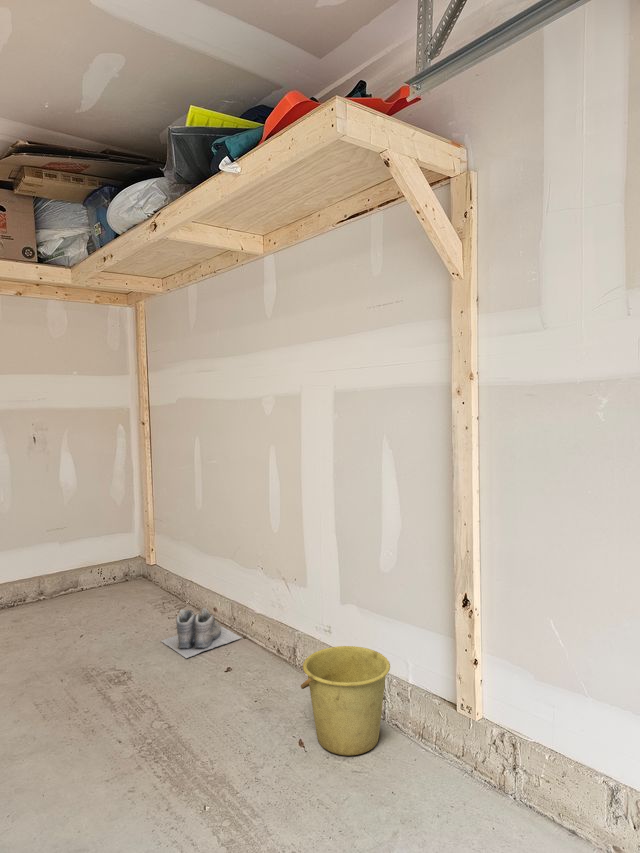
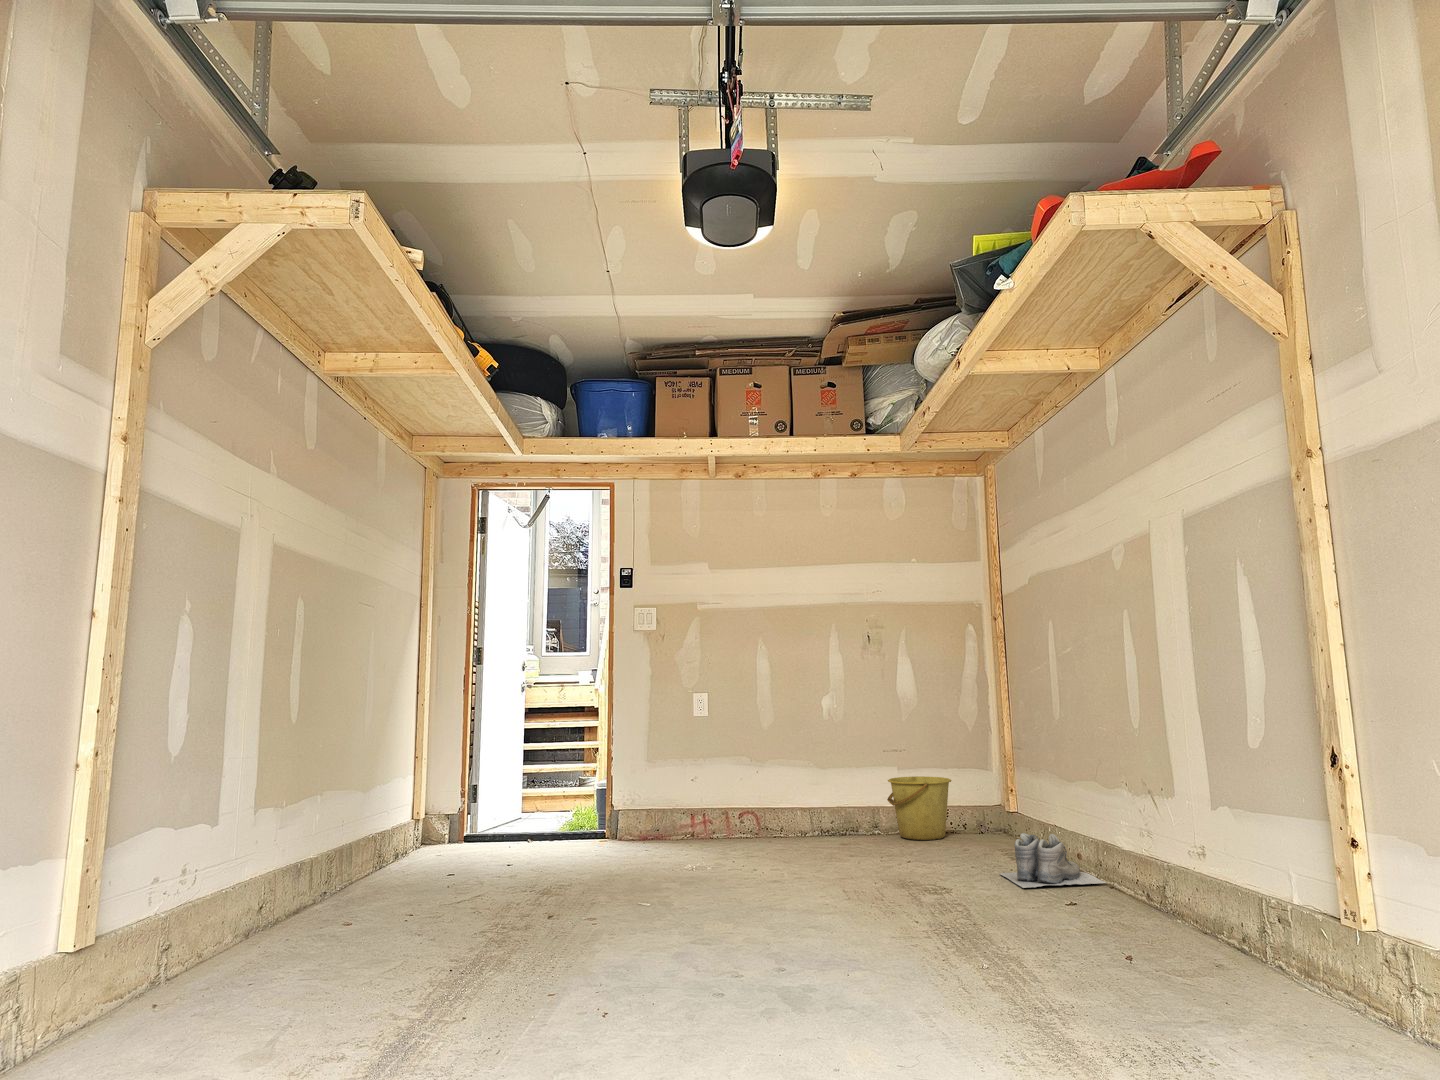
bucket: present [301,646,390,756] -> present [887,776,951,840]

